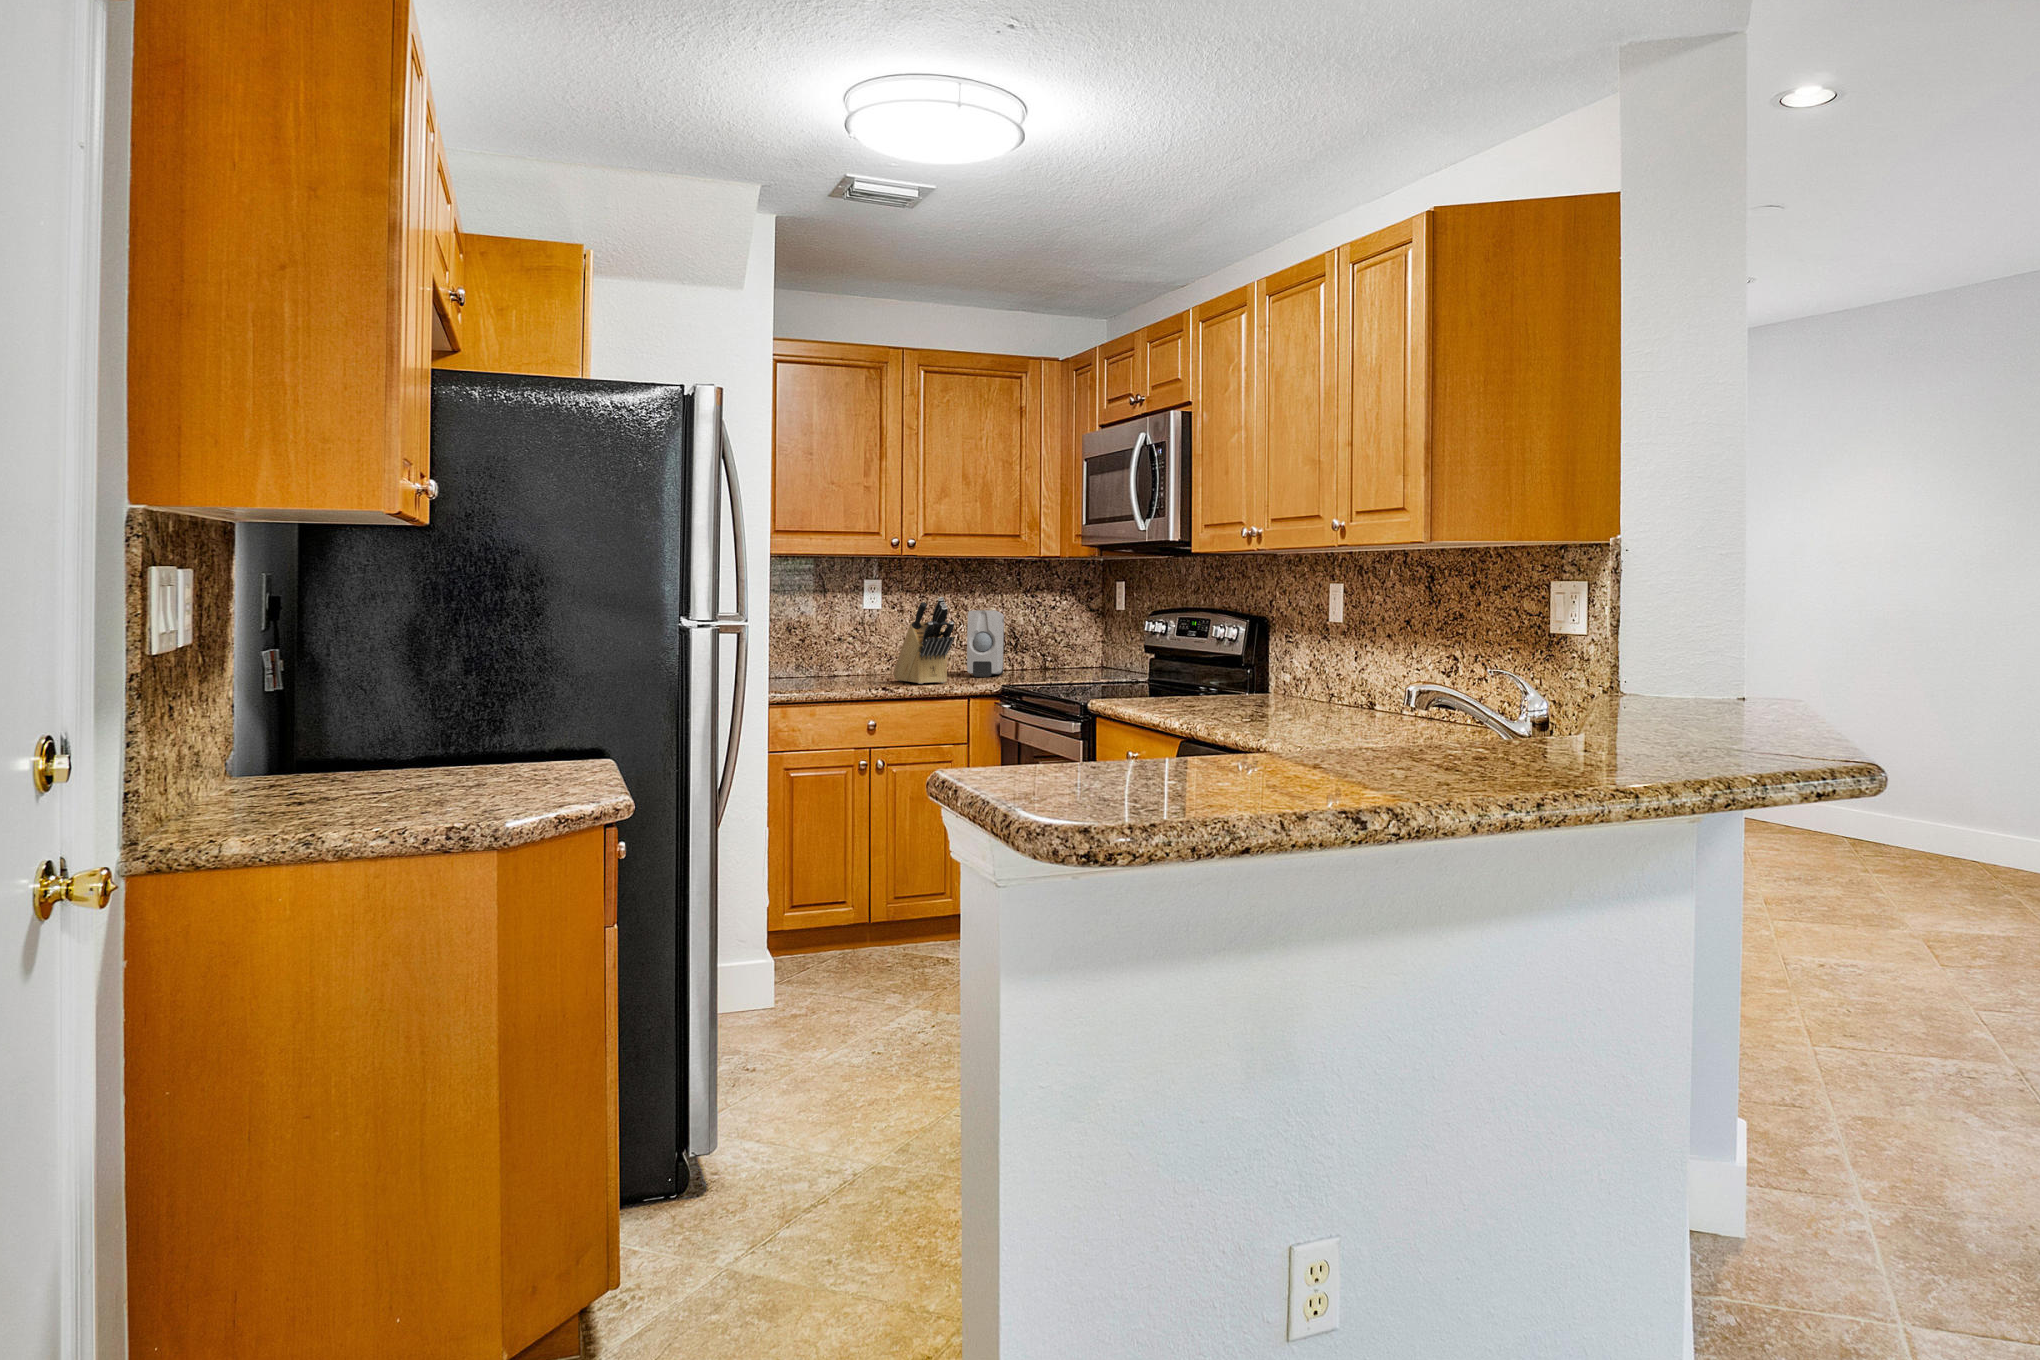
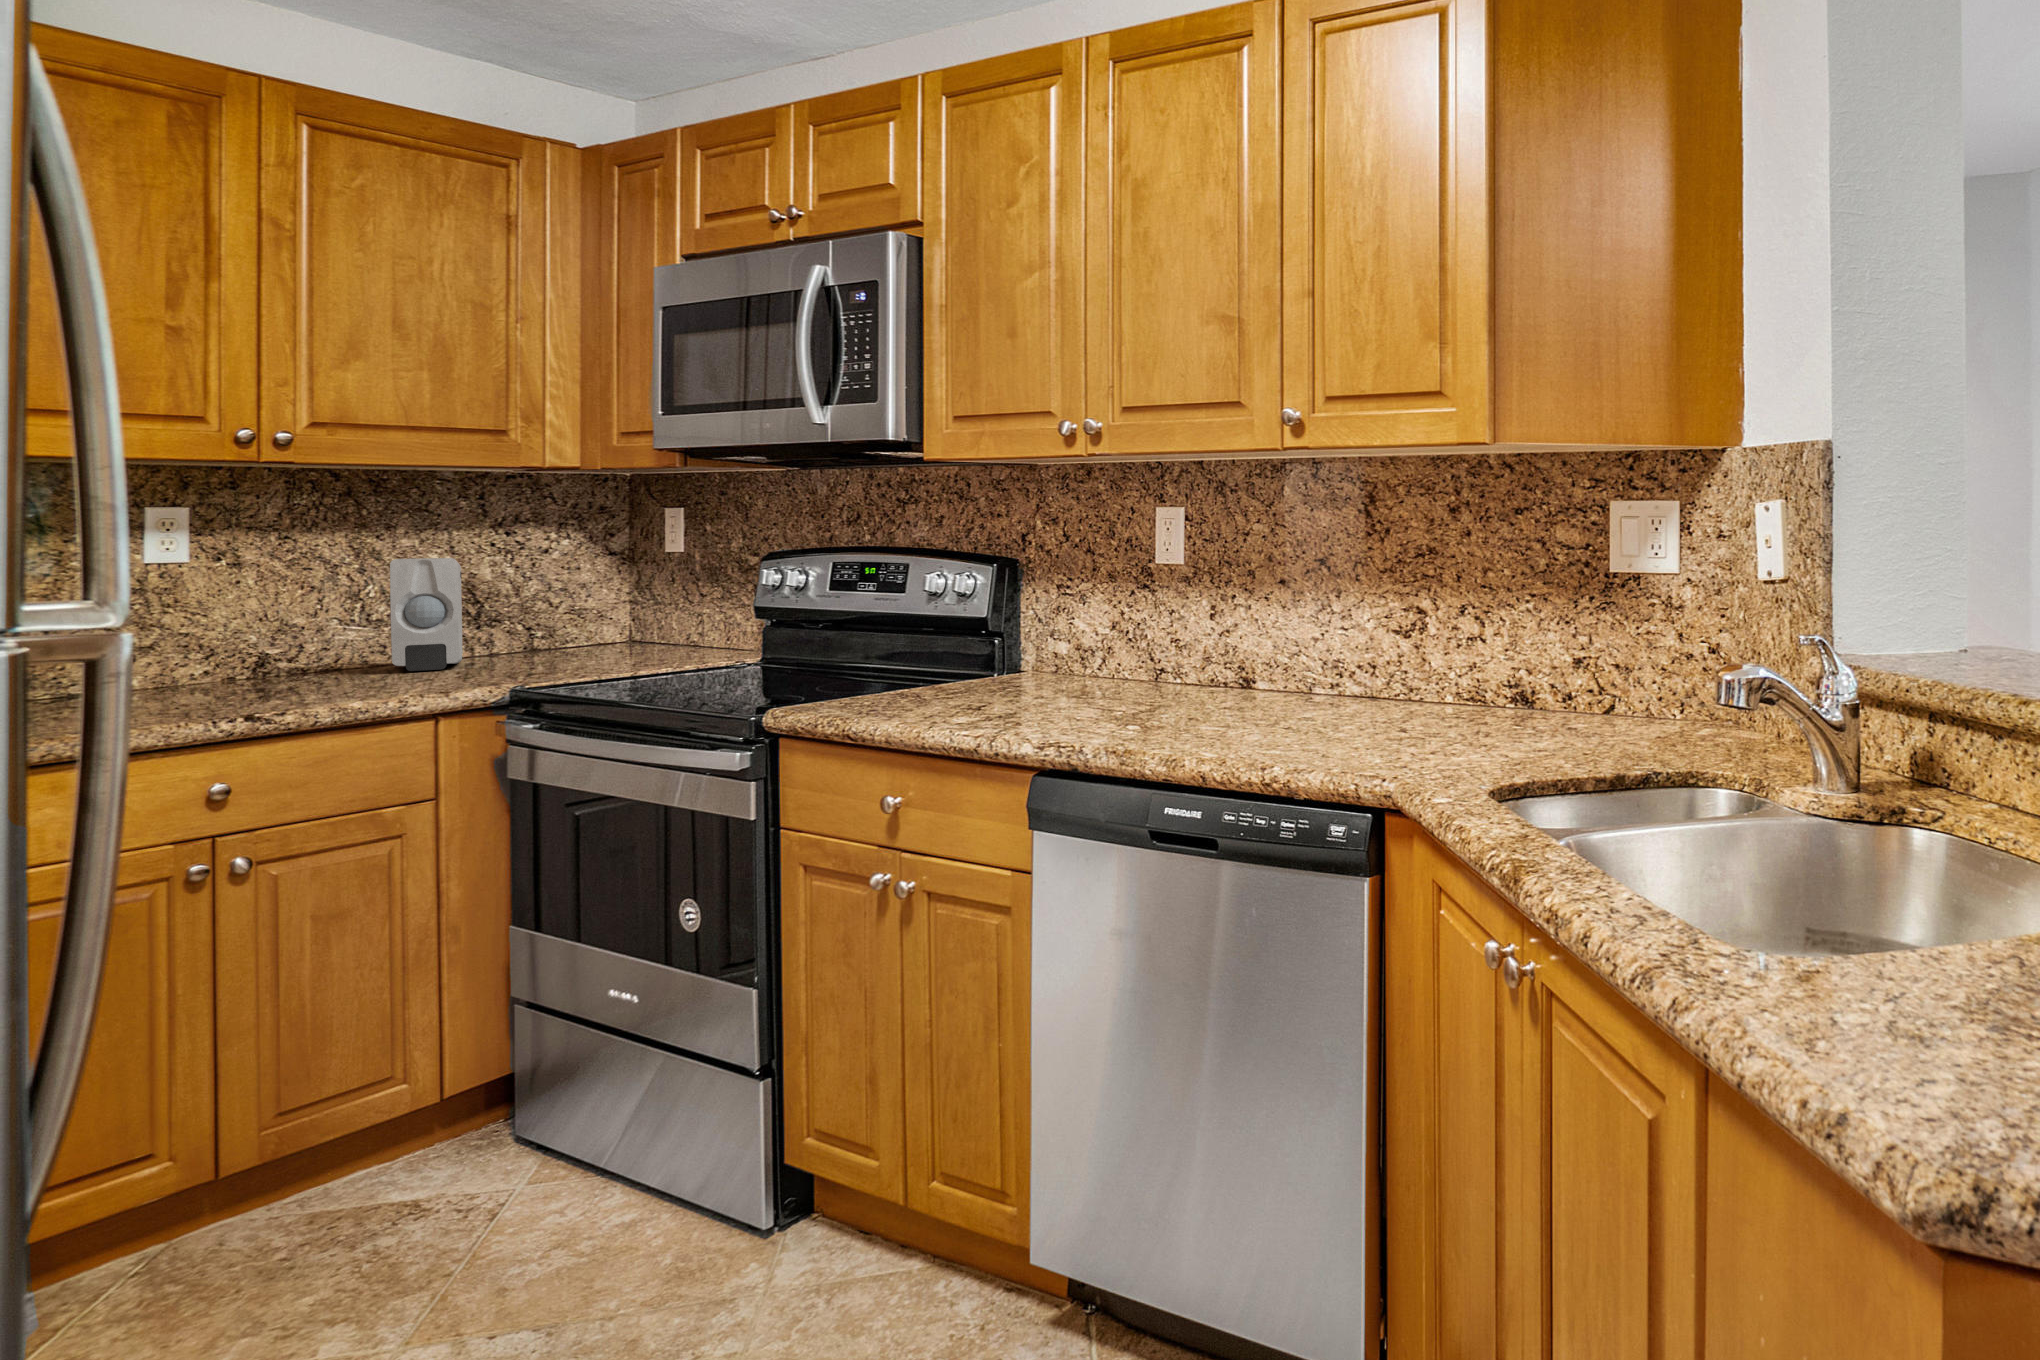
knife block: present [893,597,954,684] -> none [220,536,384,695]

